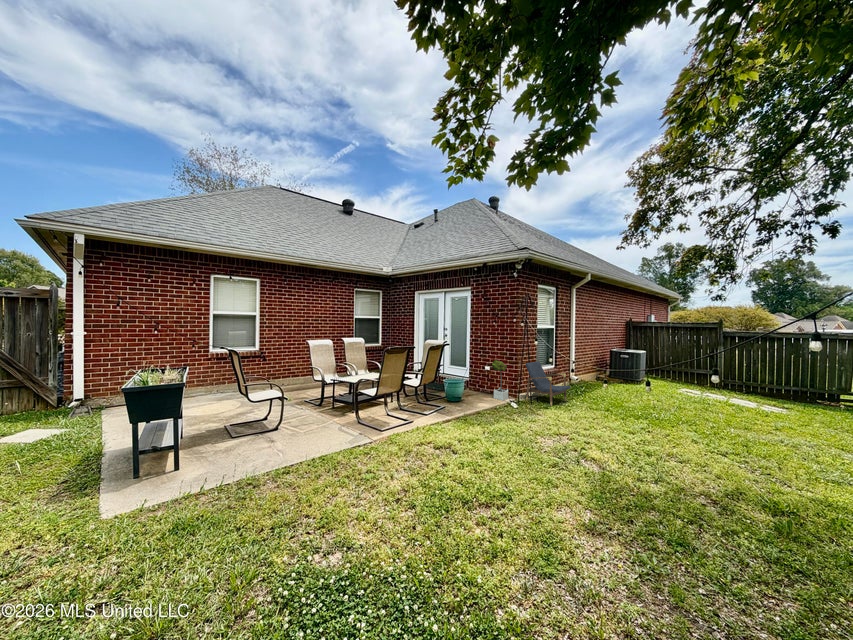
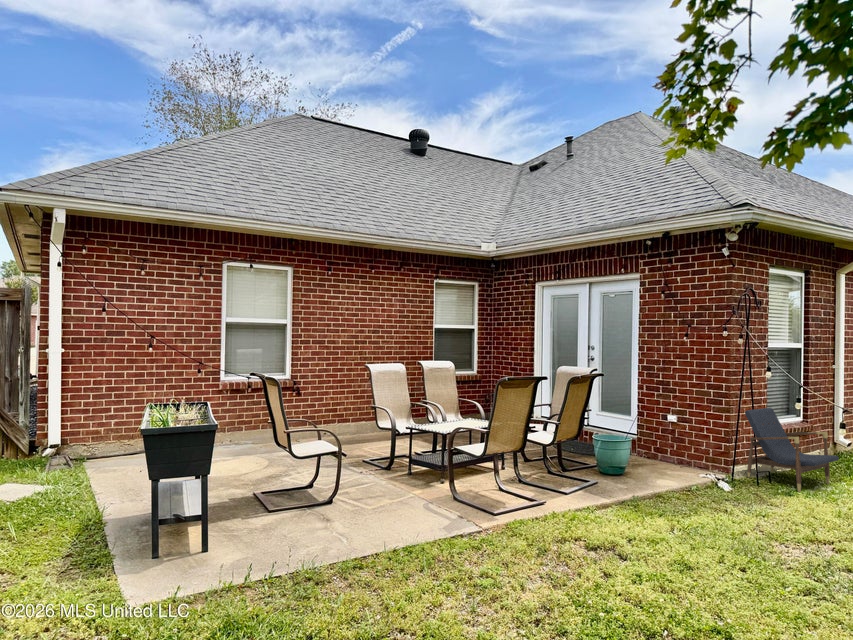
potted tree: present [492,360,508,400] -> none [679,403,711,477]

